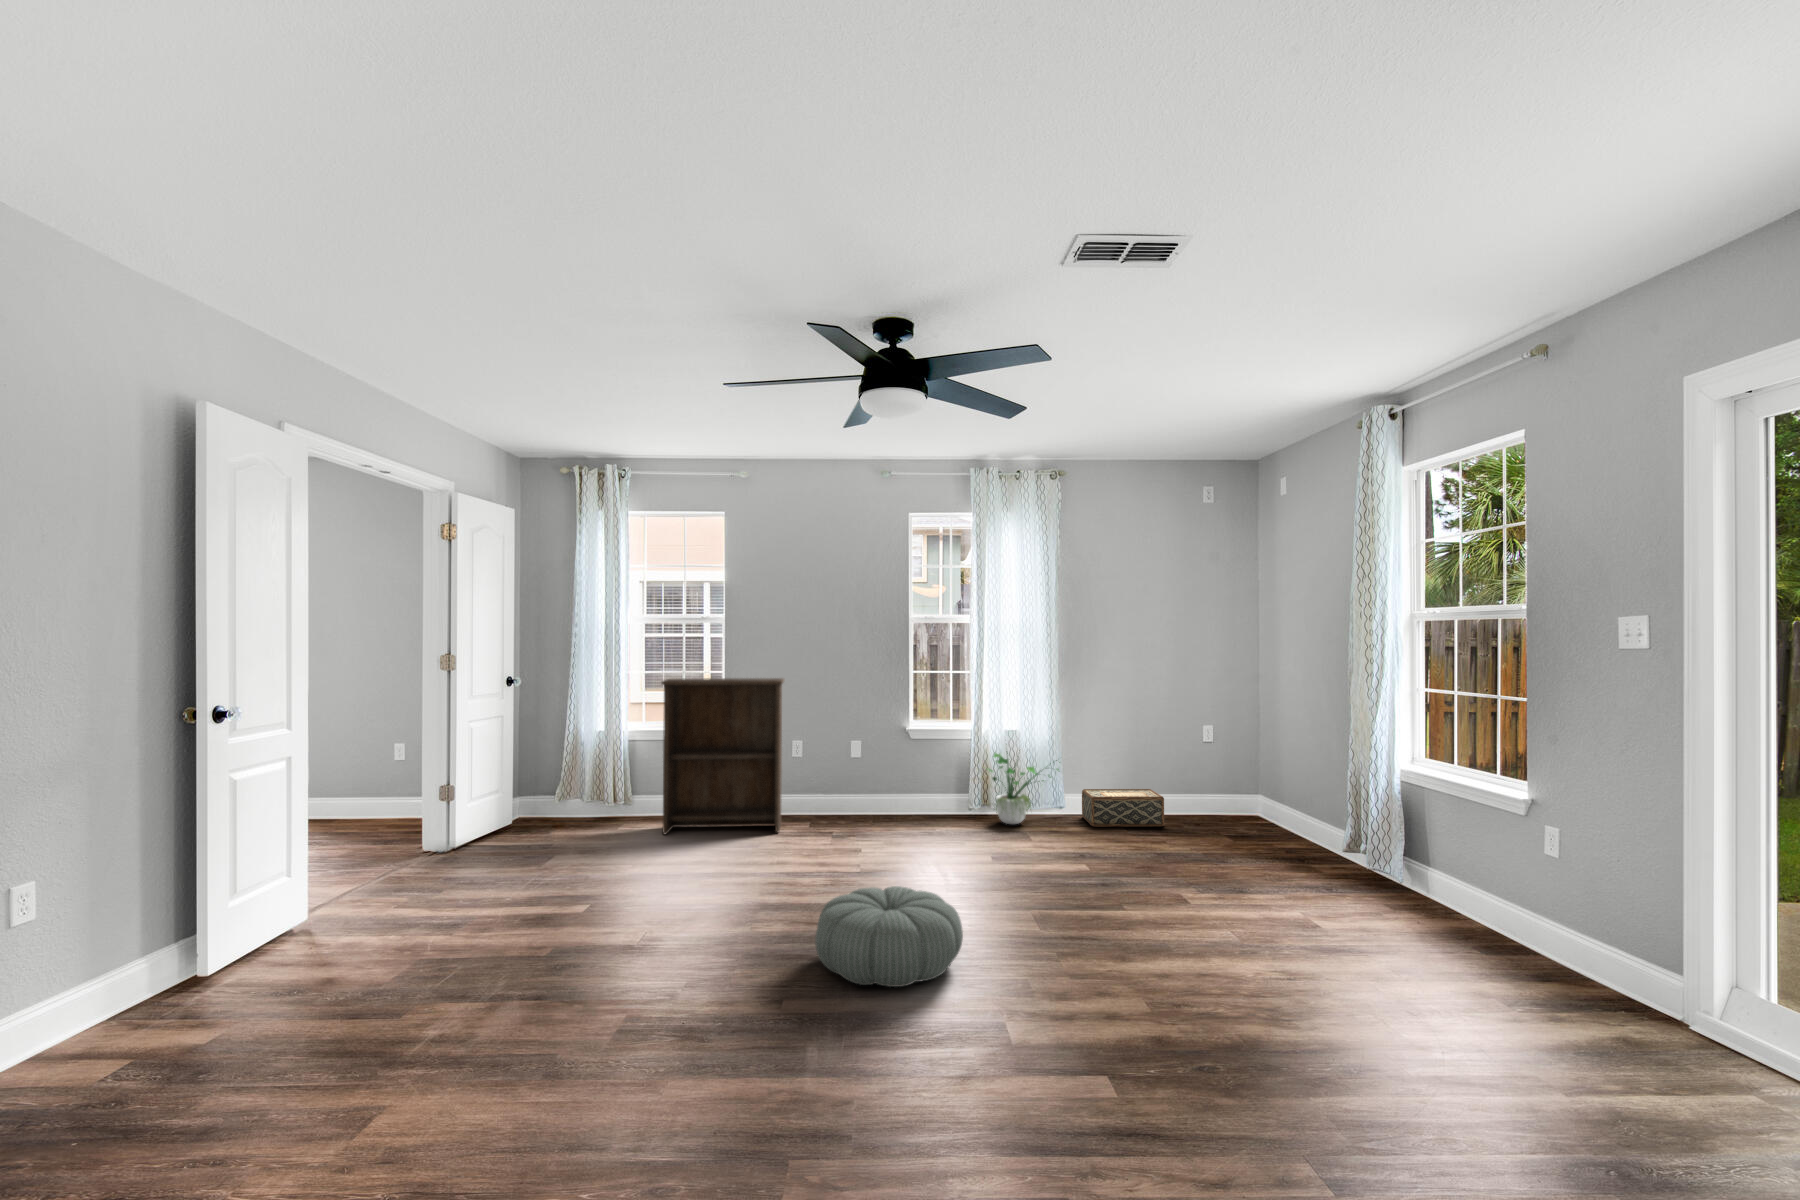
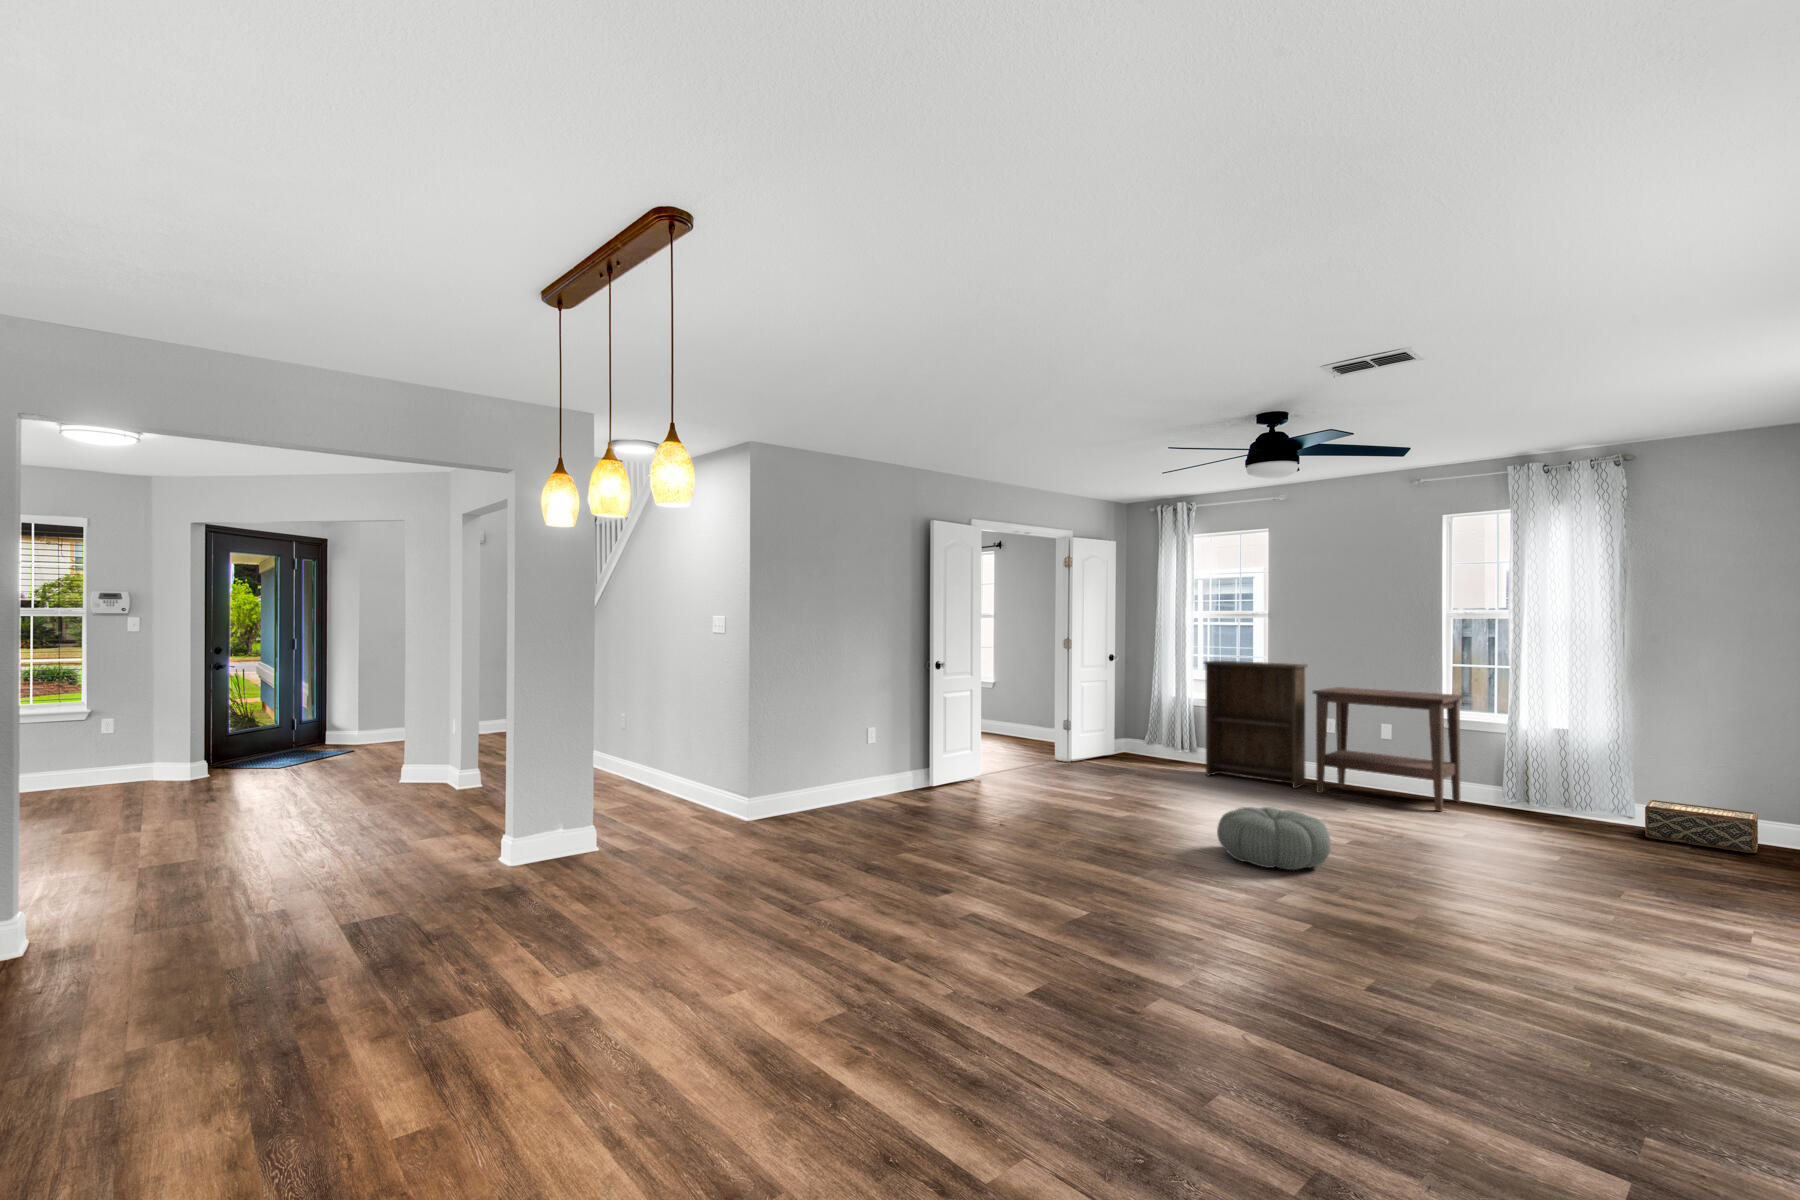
side table: none [801,703,938,834] -> present [1313,687,1463,811]
potted plant: present [988,751,1059,824] -> none [1508,732,1615,820]

